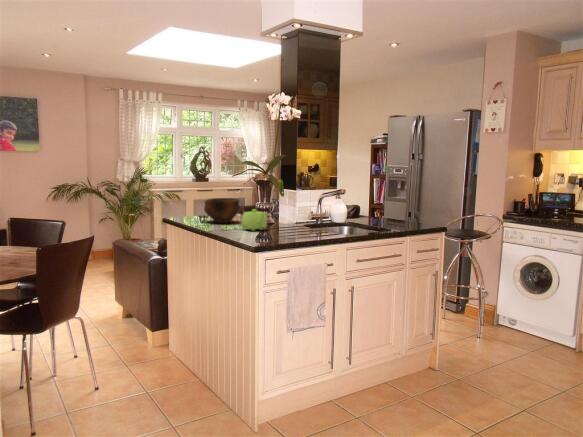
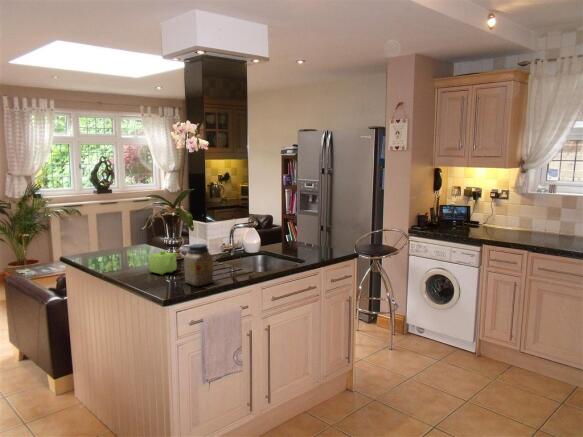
bowl: present [204,198,240,223] -> none [106,234,146,263]
jar: none [274,200,301,239] -> present [184,244,213,286]

